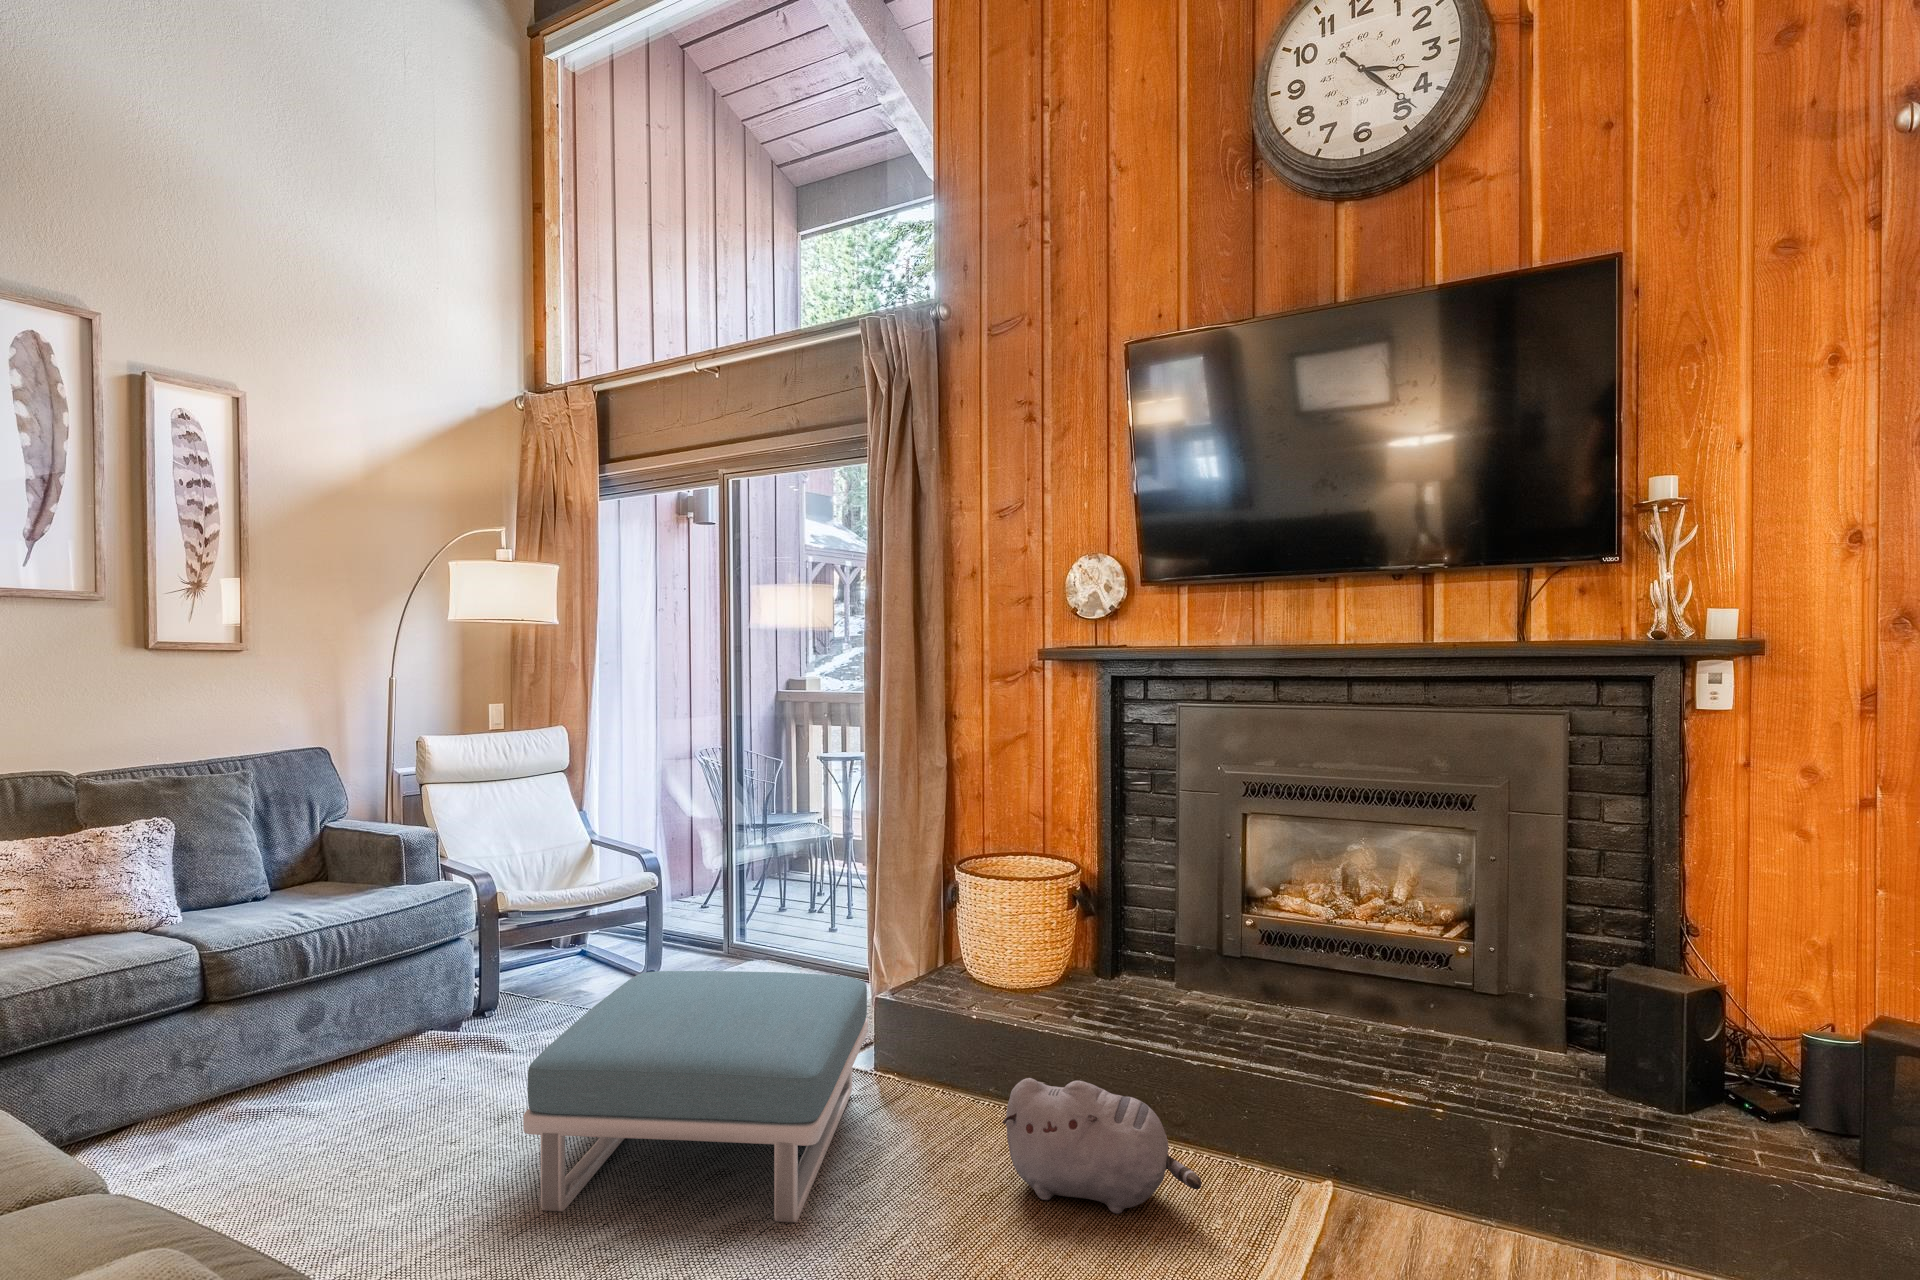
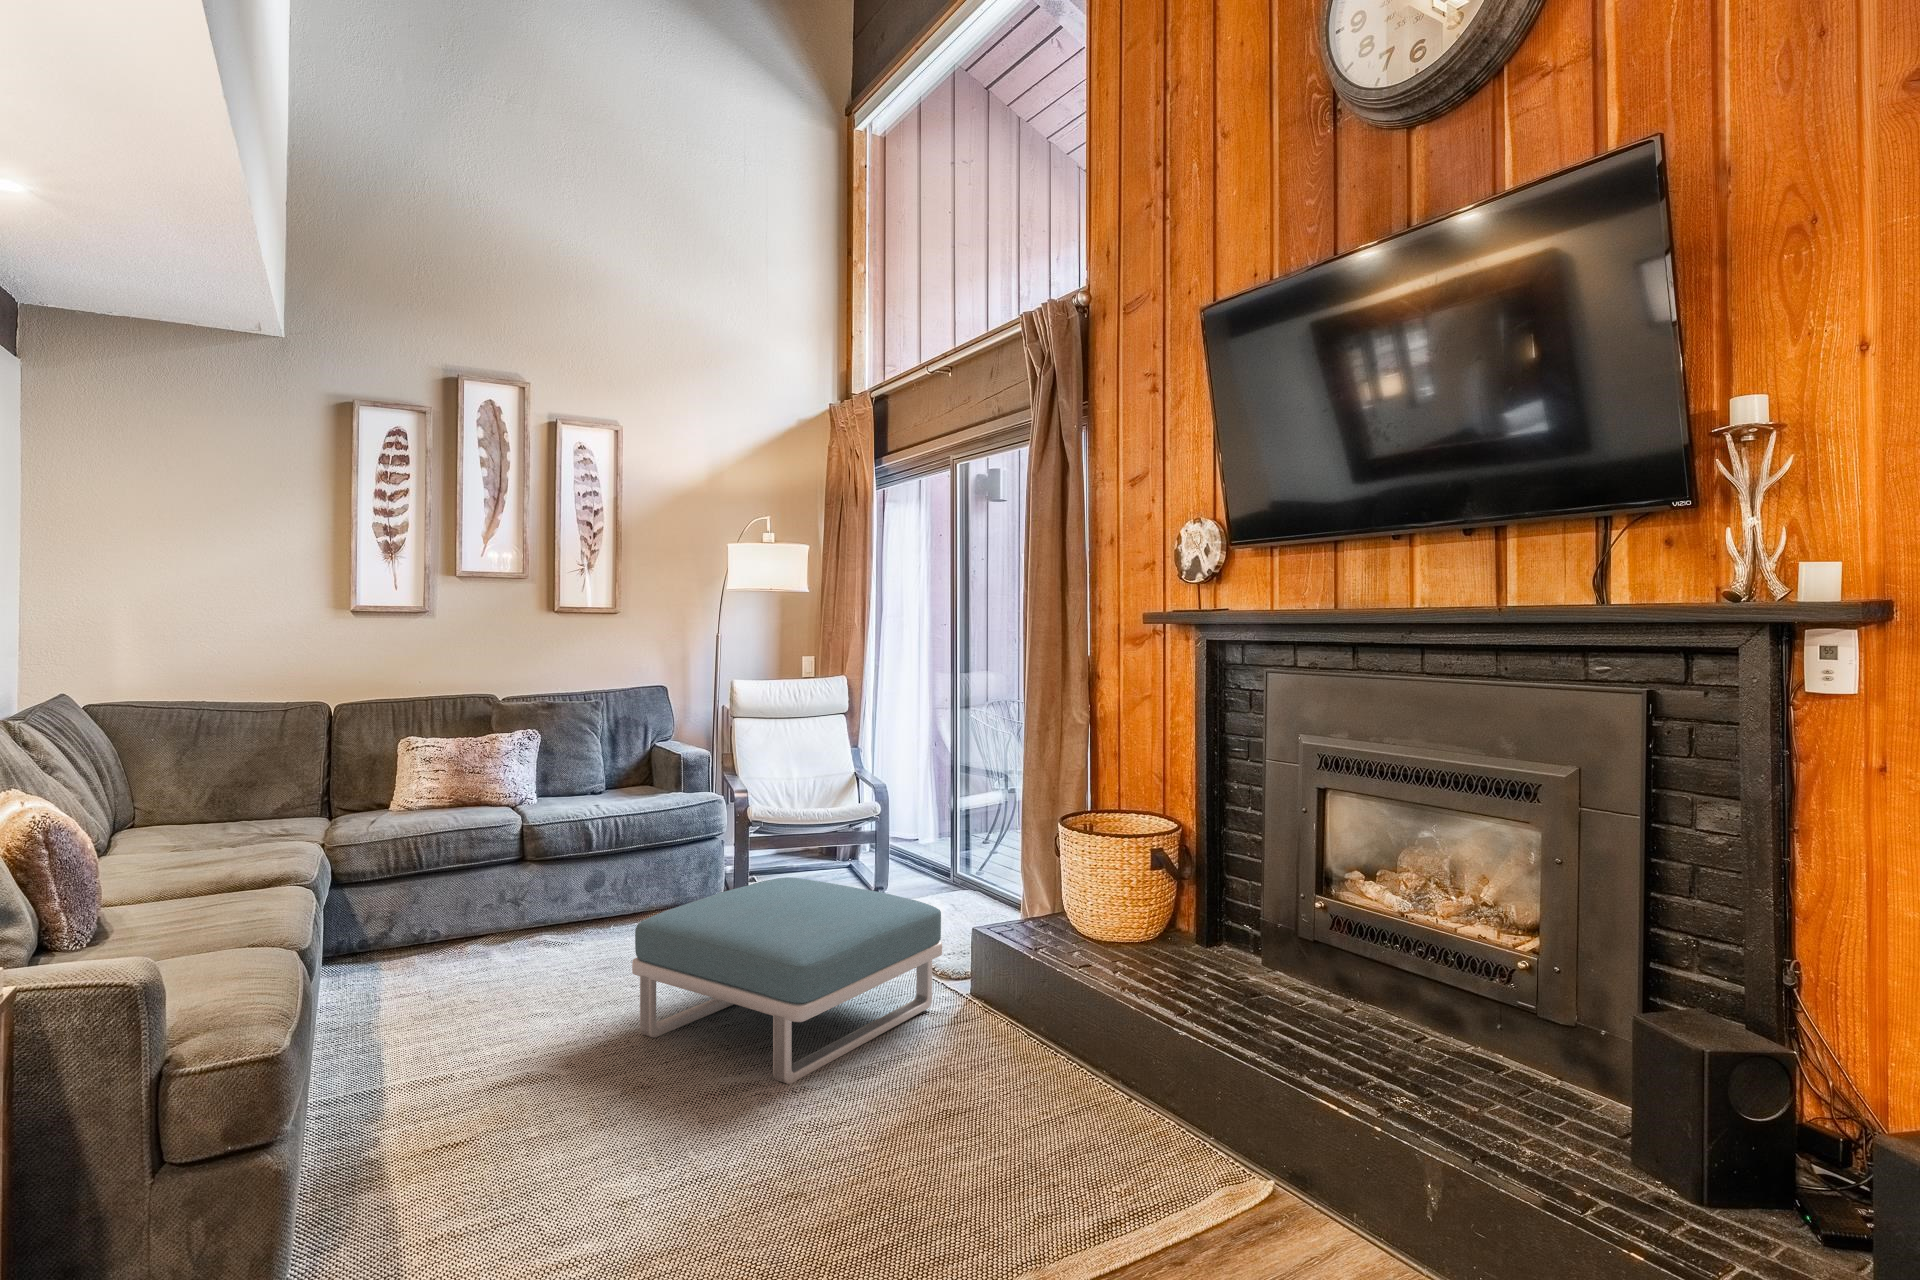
plush toy: present [1002,1078,1202,1214] -> none [963,1008,1110,1147]

